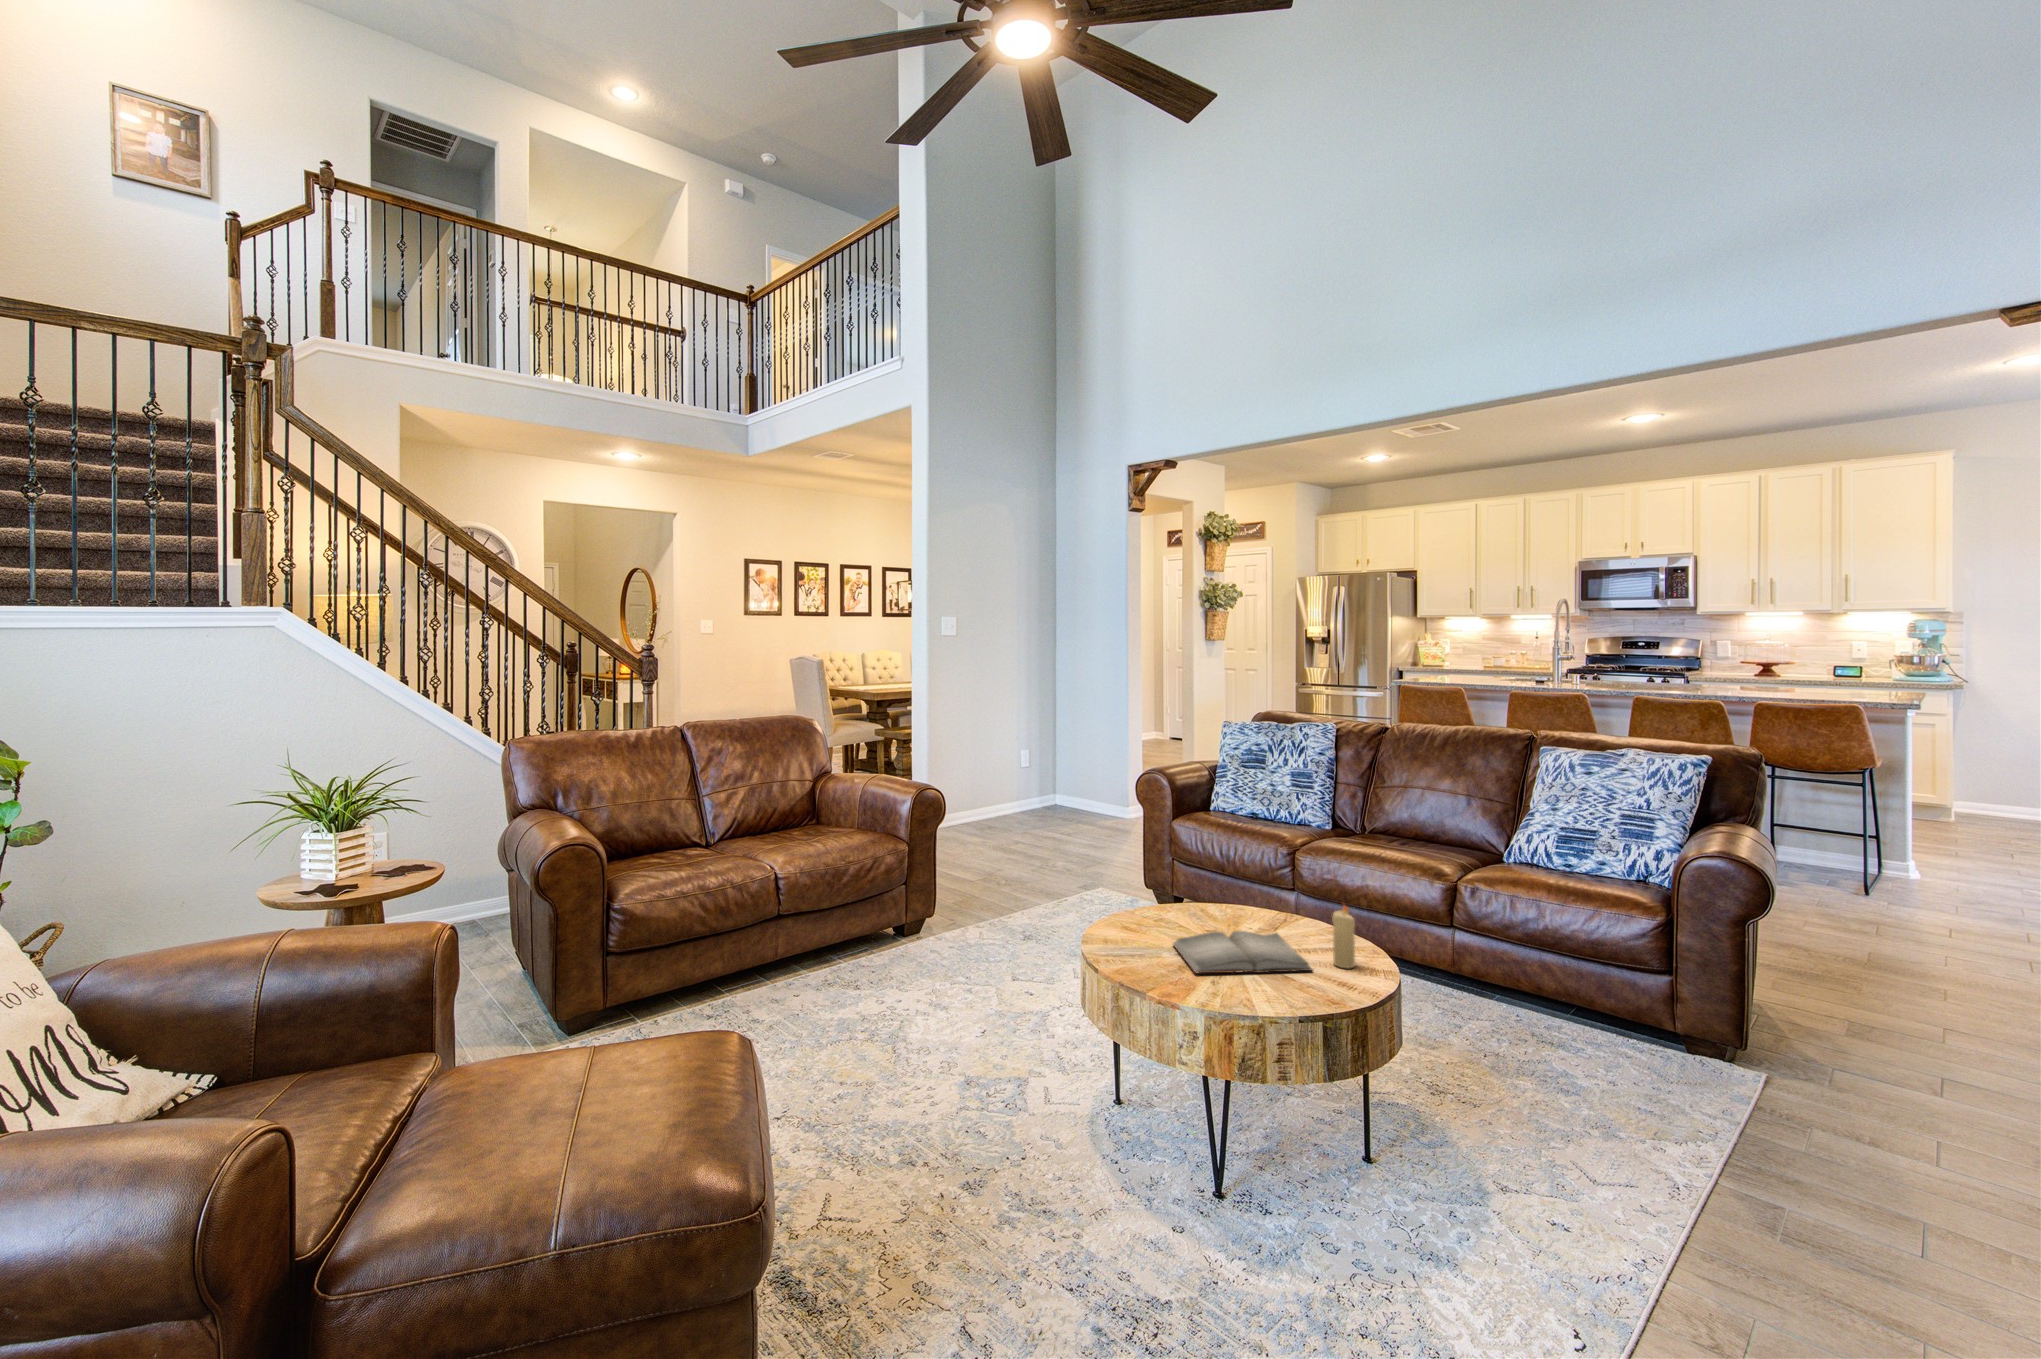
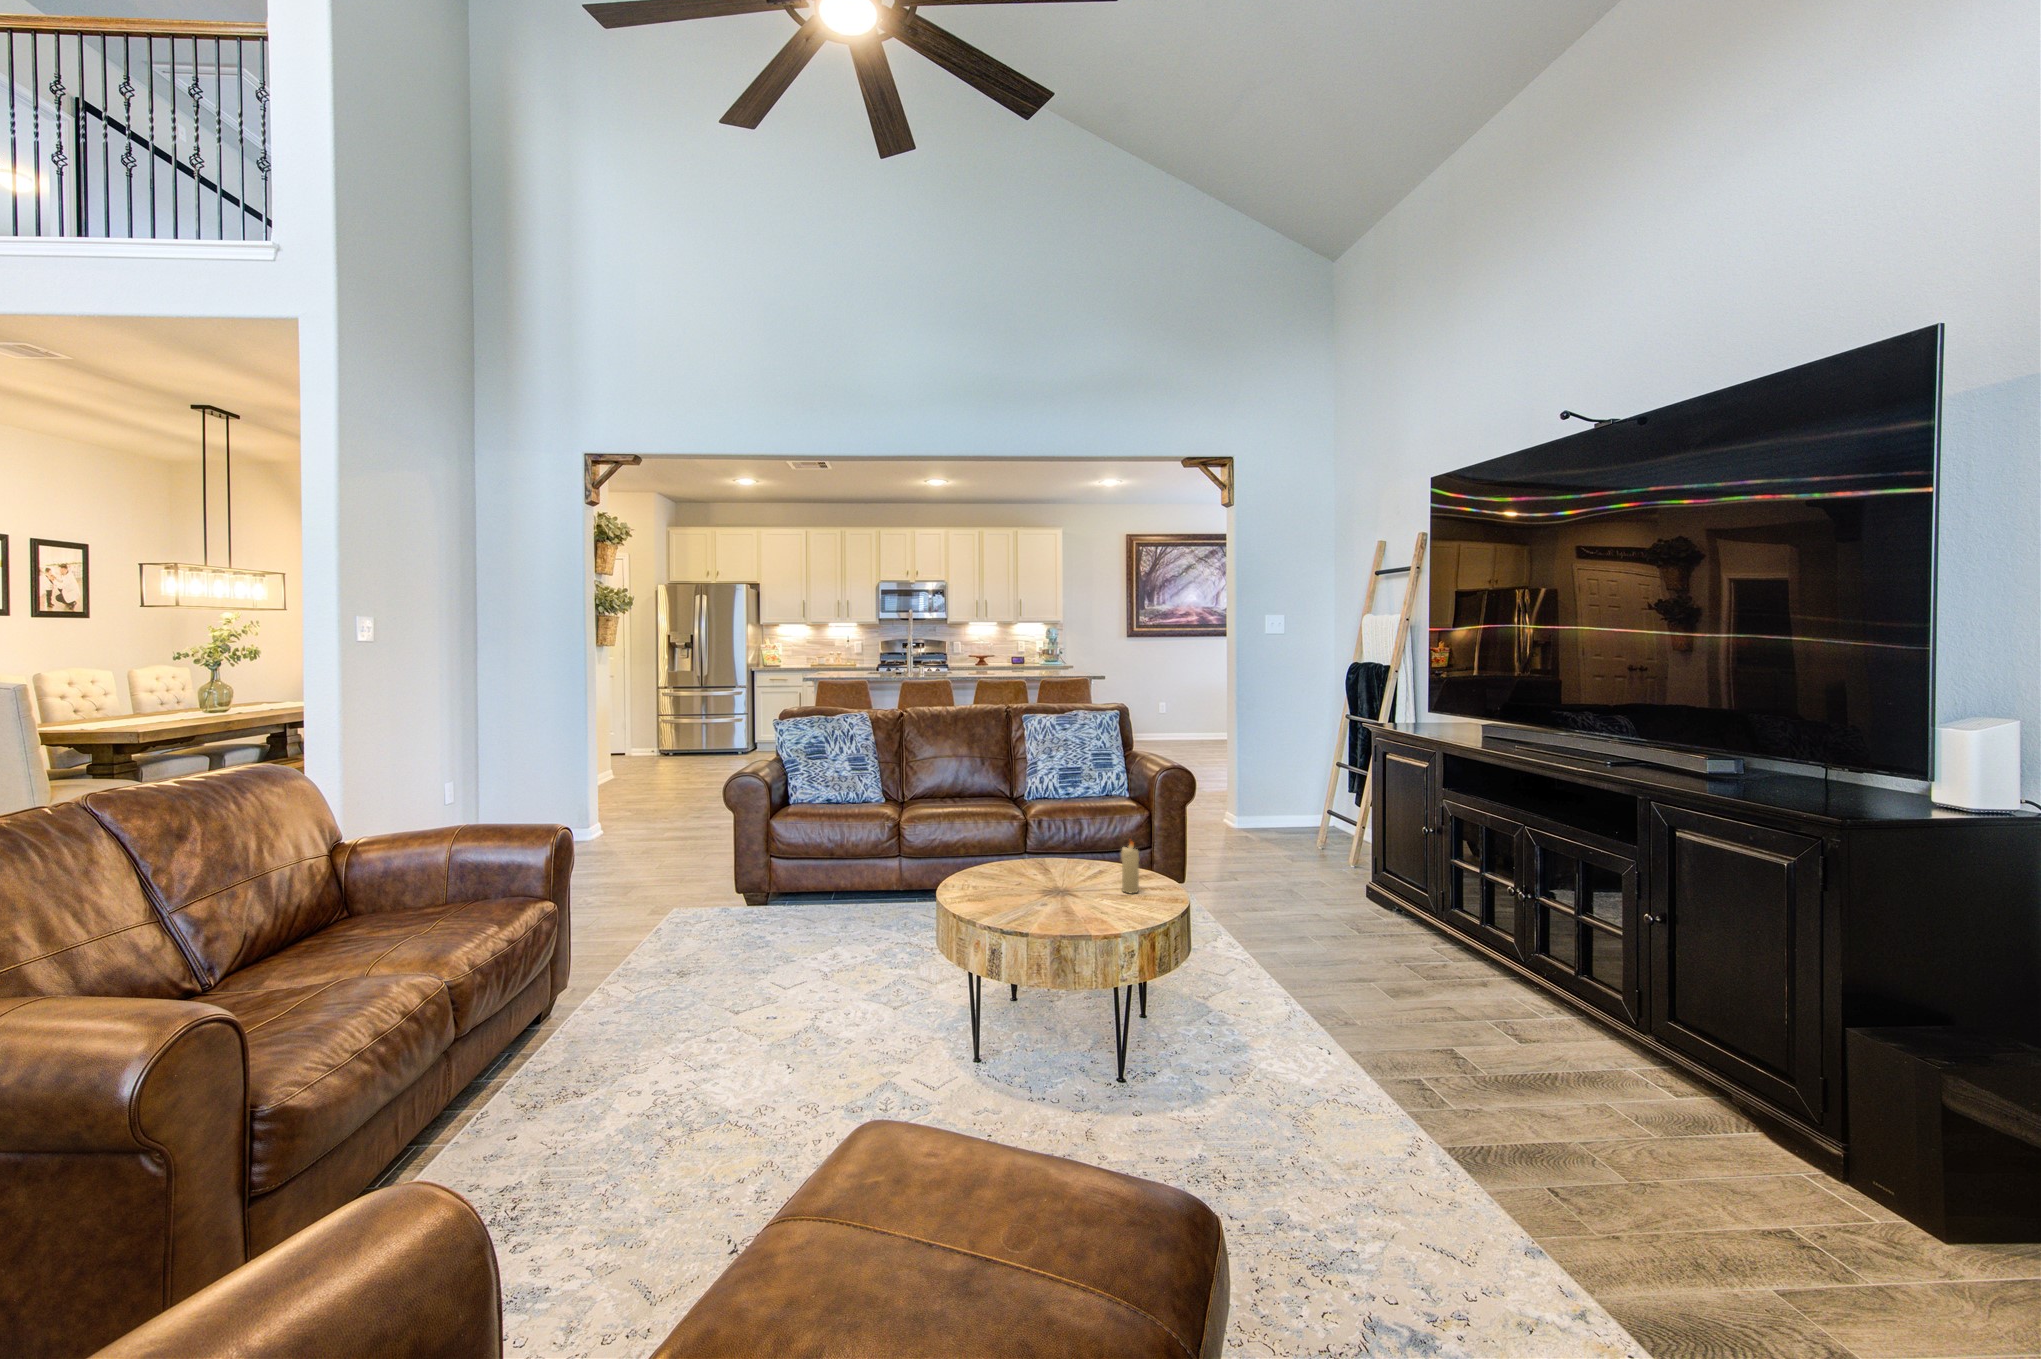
hardback book: present [1173,931,1312,973] -> none [1013,881,1128,930]

